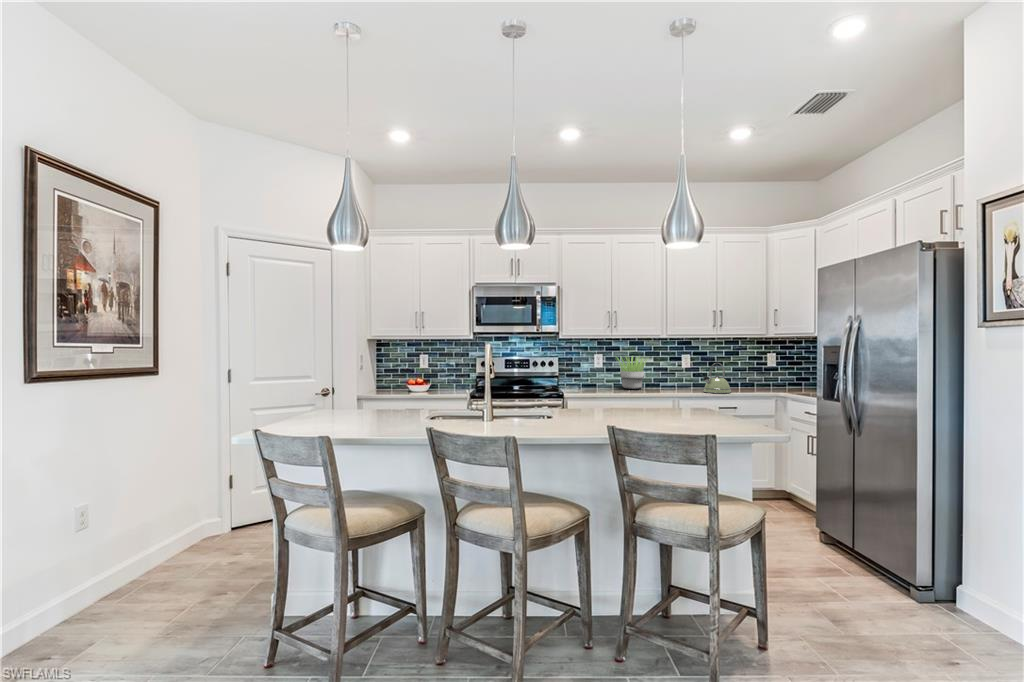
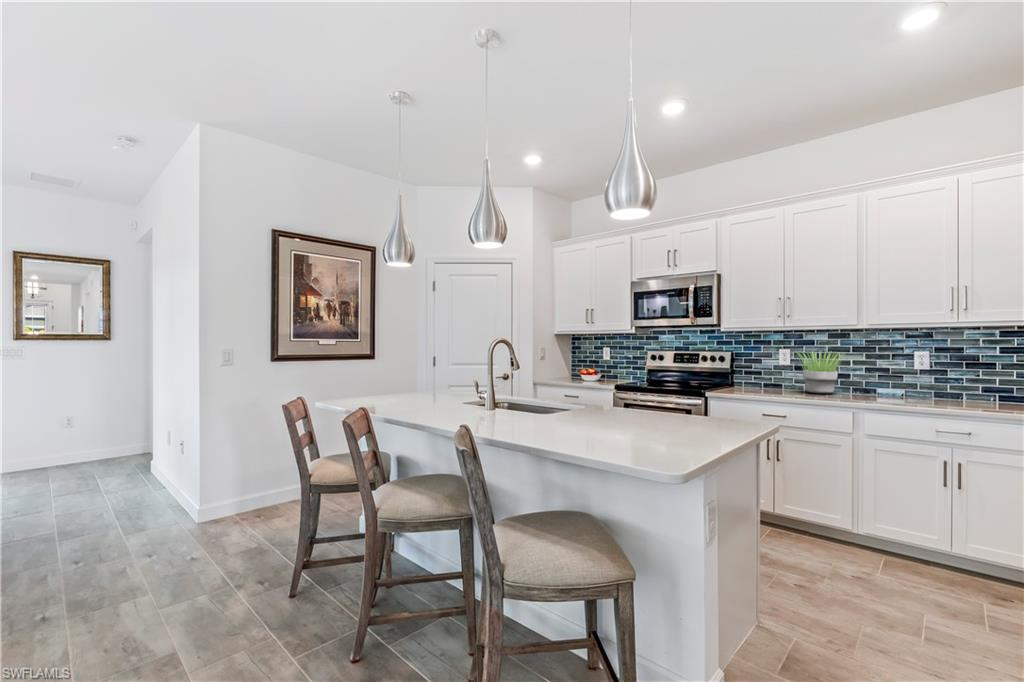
kettle: present [703,363,731,393] -> none [915,363,973,409]

